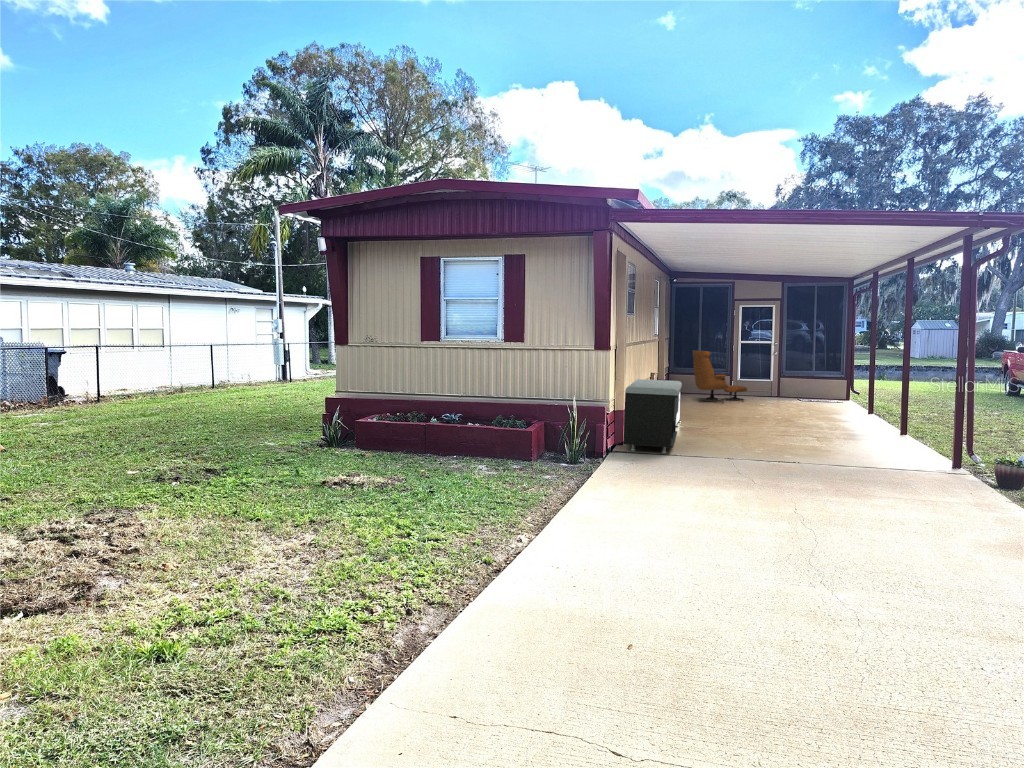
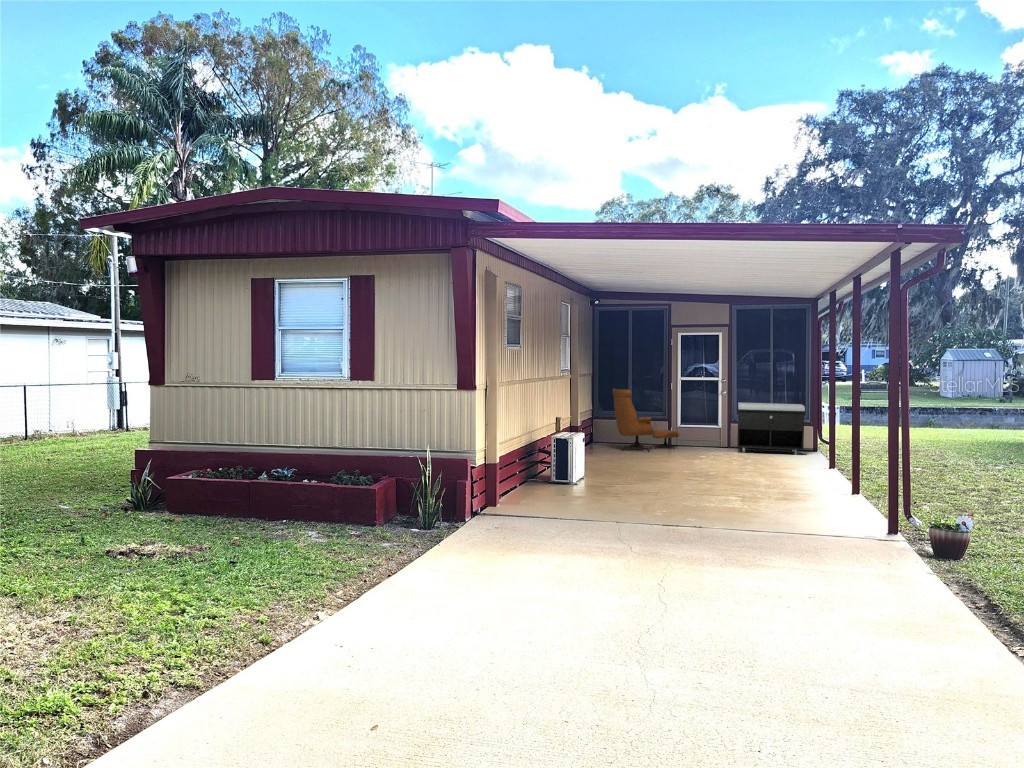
storage bench: present [623,379,682,453] -> present [737,403,805,455]

